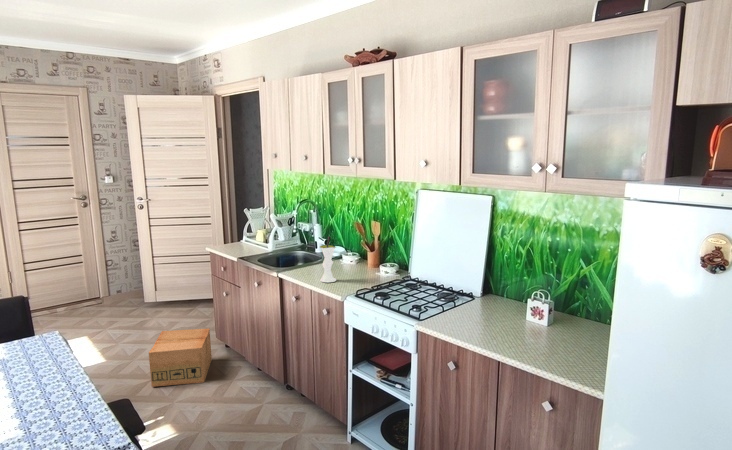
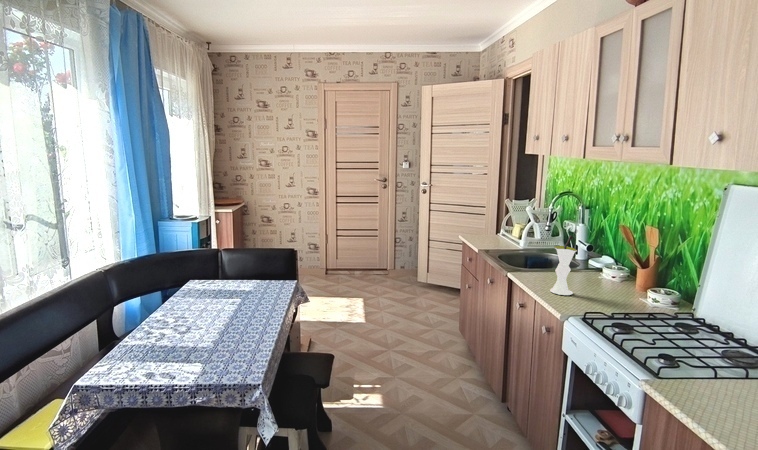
cardboard box: present [149,329,212,387] -> none [384,310,449,373]

